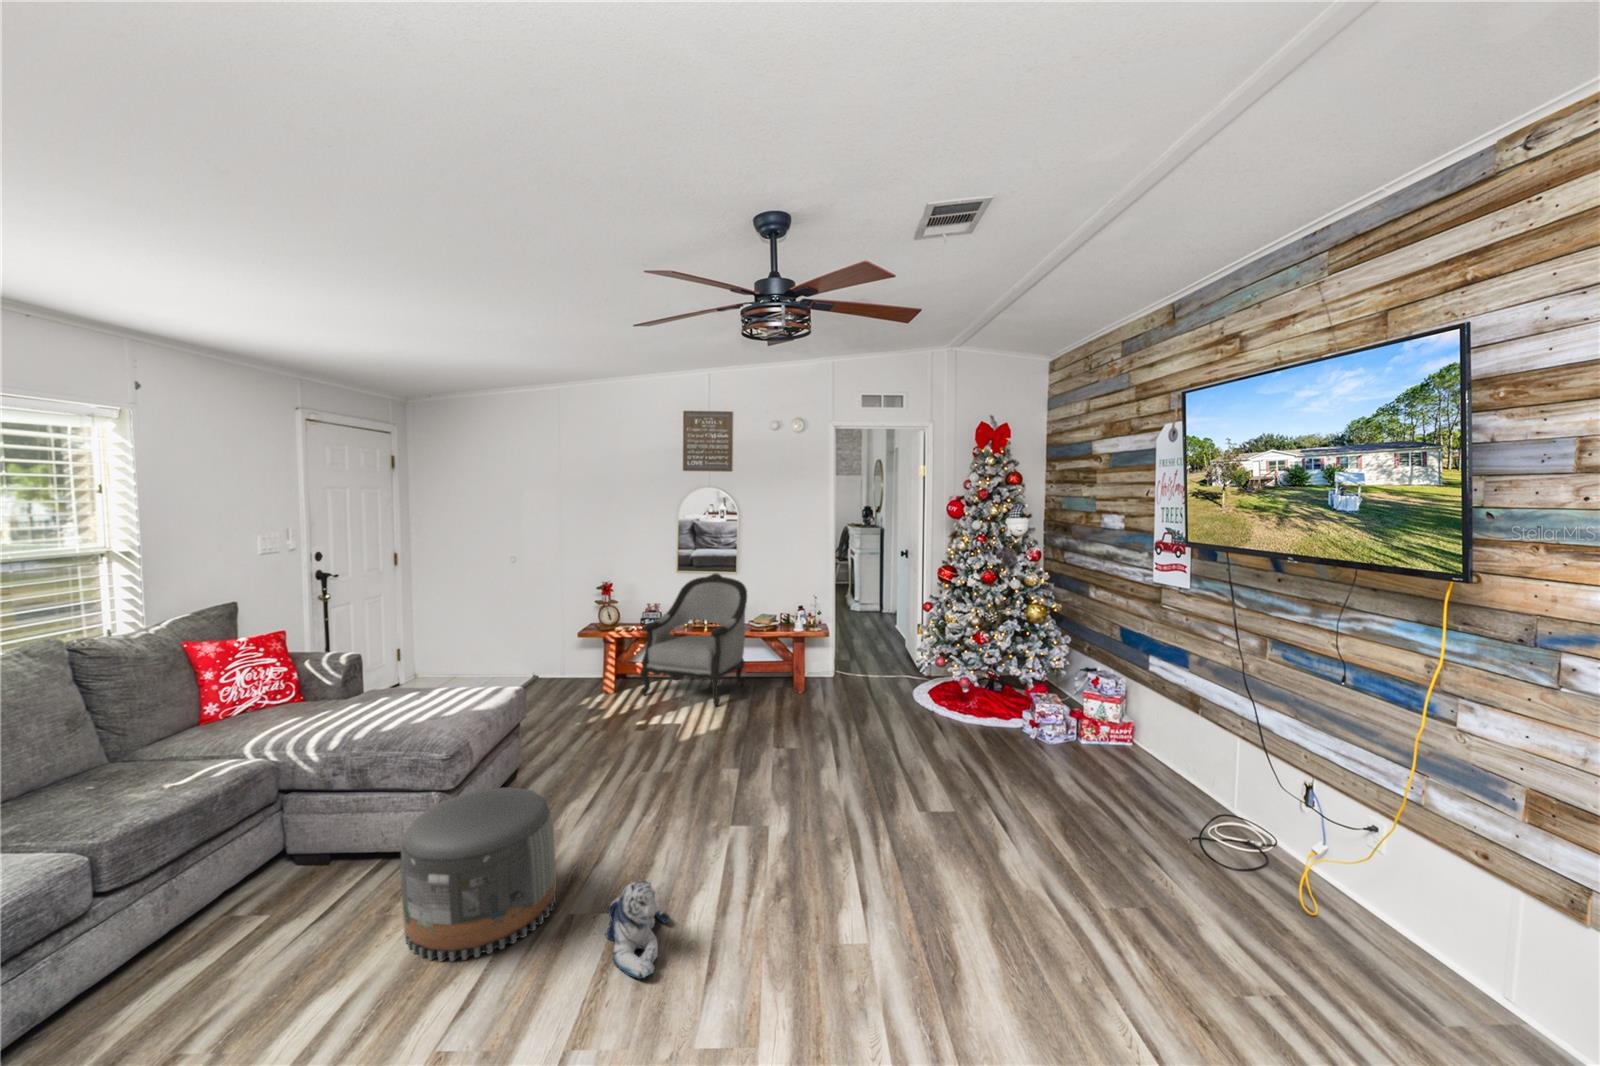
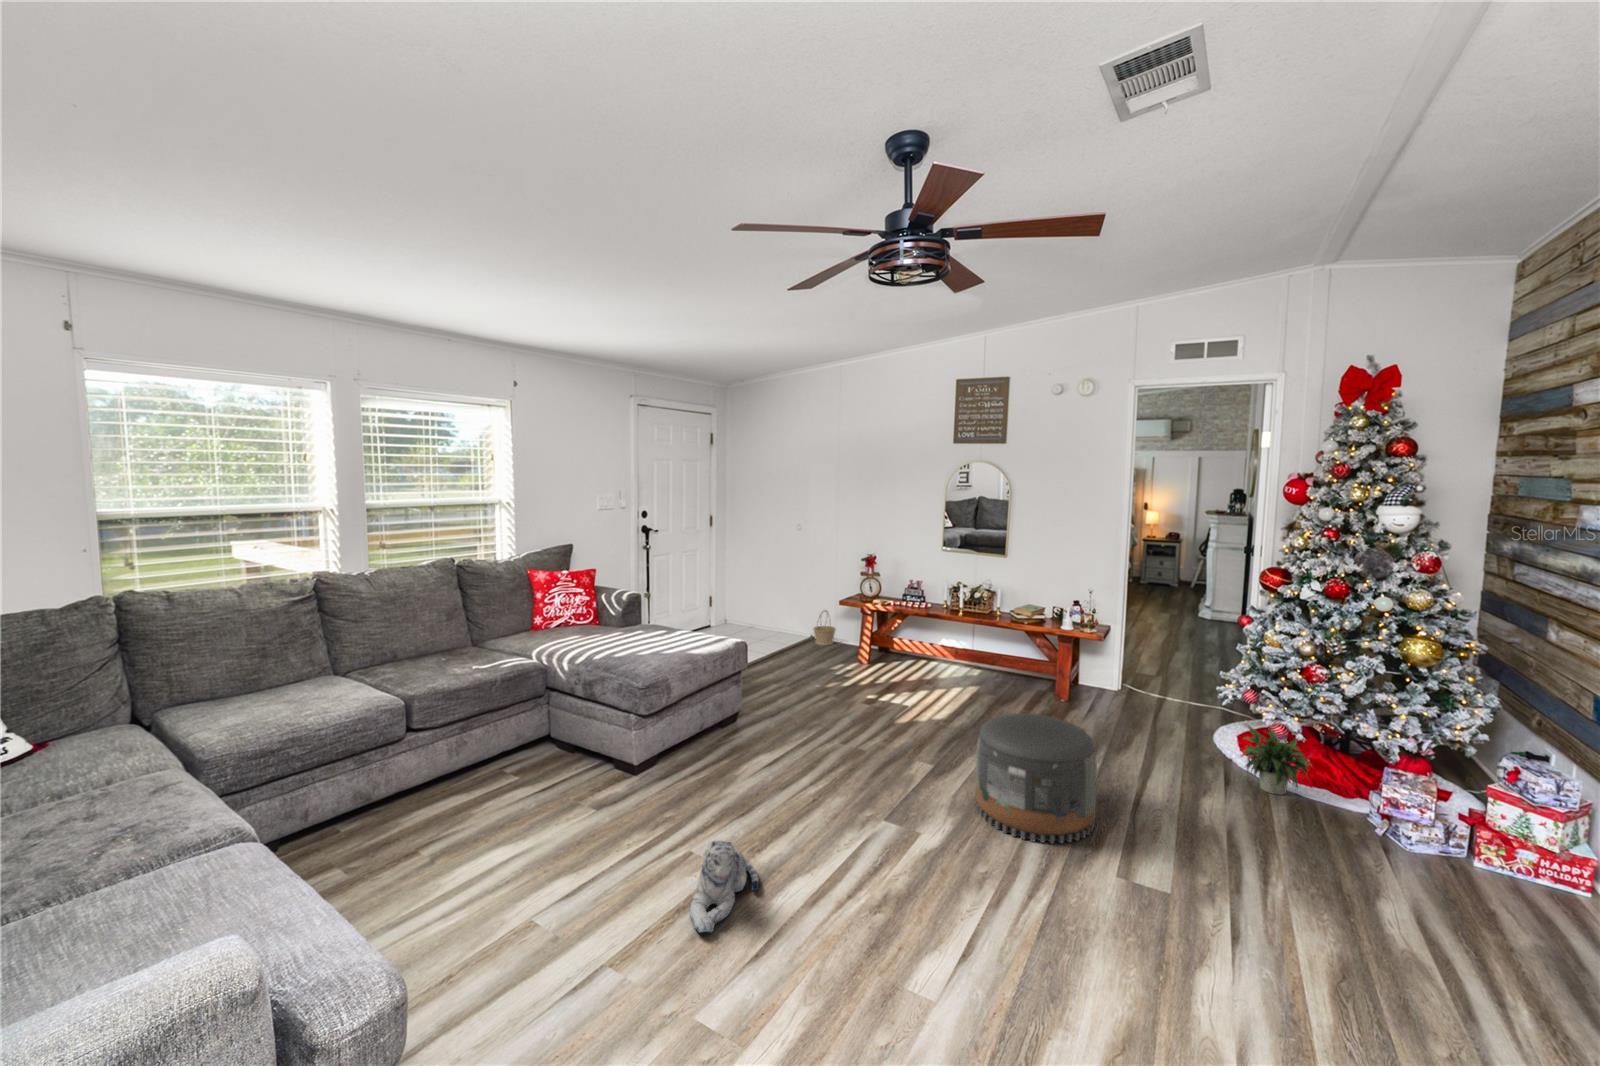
armchair: present [640,573,747,706] -> none [888,554,1008,696]
basket: none [542,645,567,683] -> present [813,610,835,645]
potted plant: none [946,680,992,728] -> present [1241,725,1310,795]
pouf: present [400,788,556,962] -> present [976,714,1097,844]

